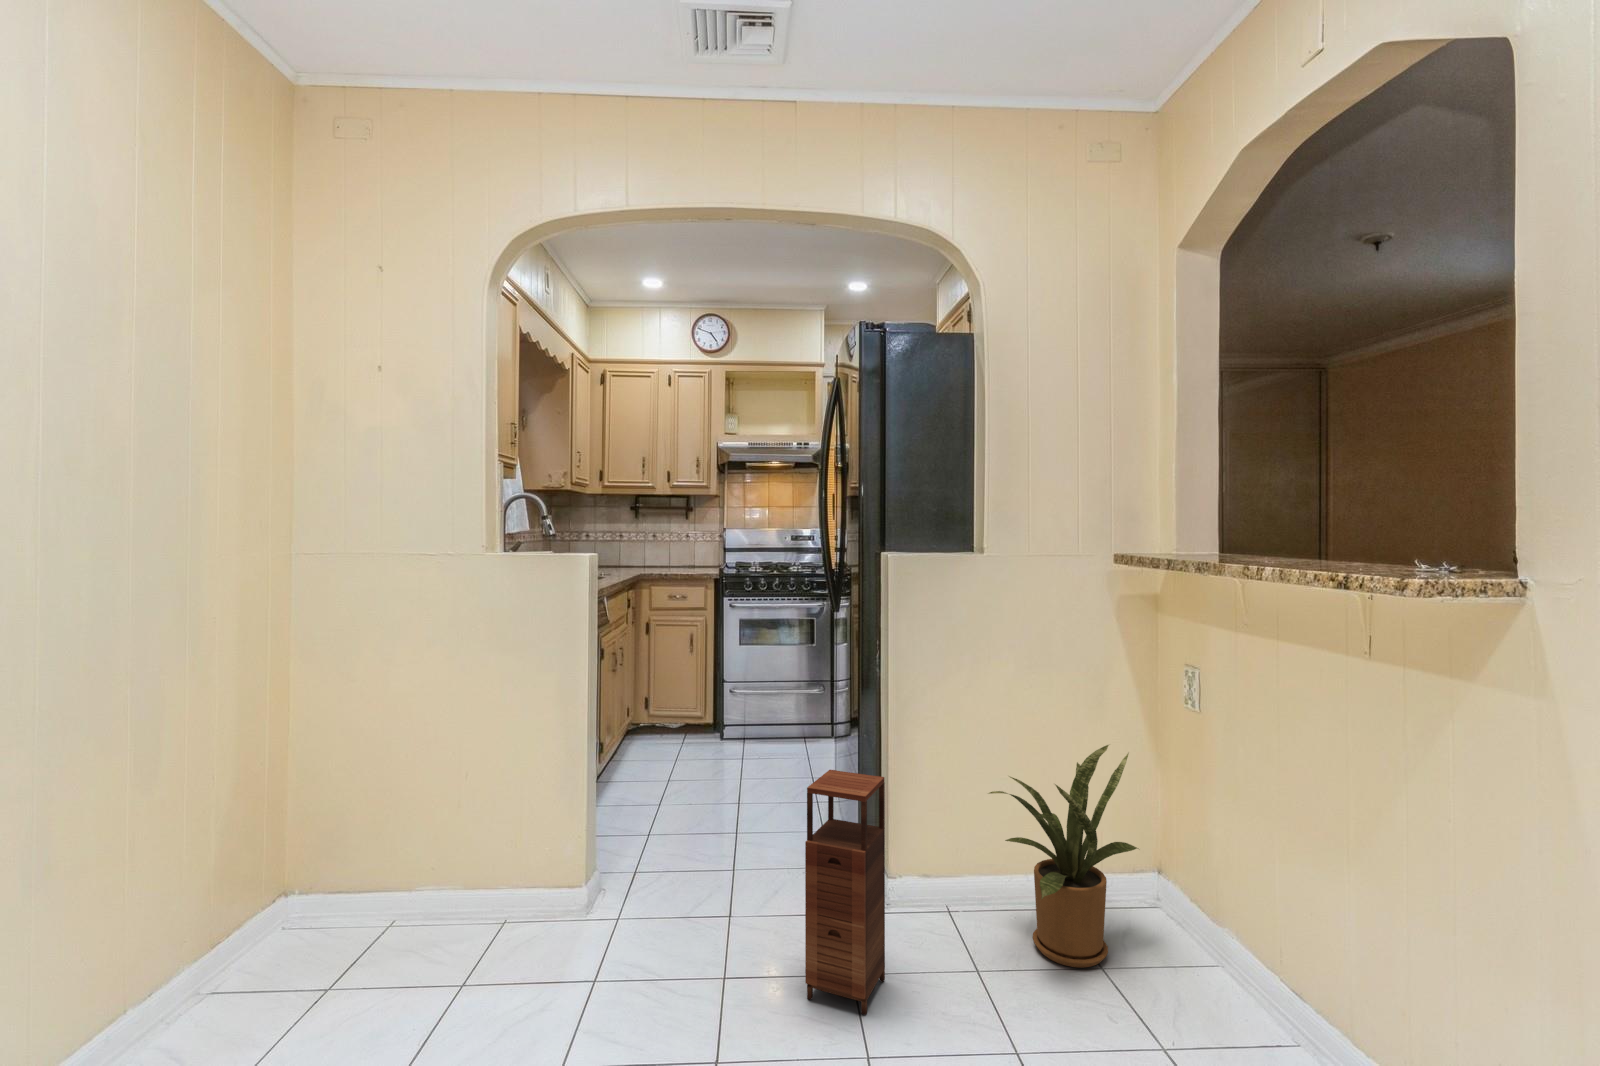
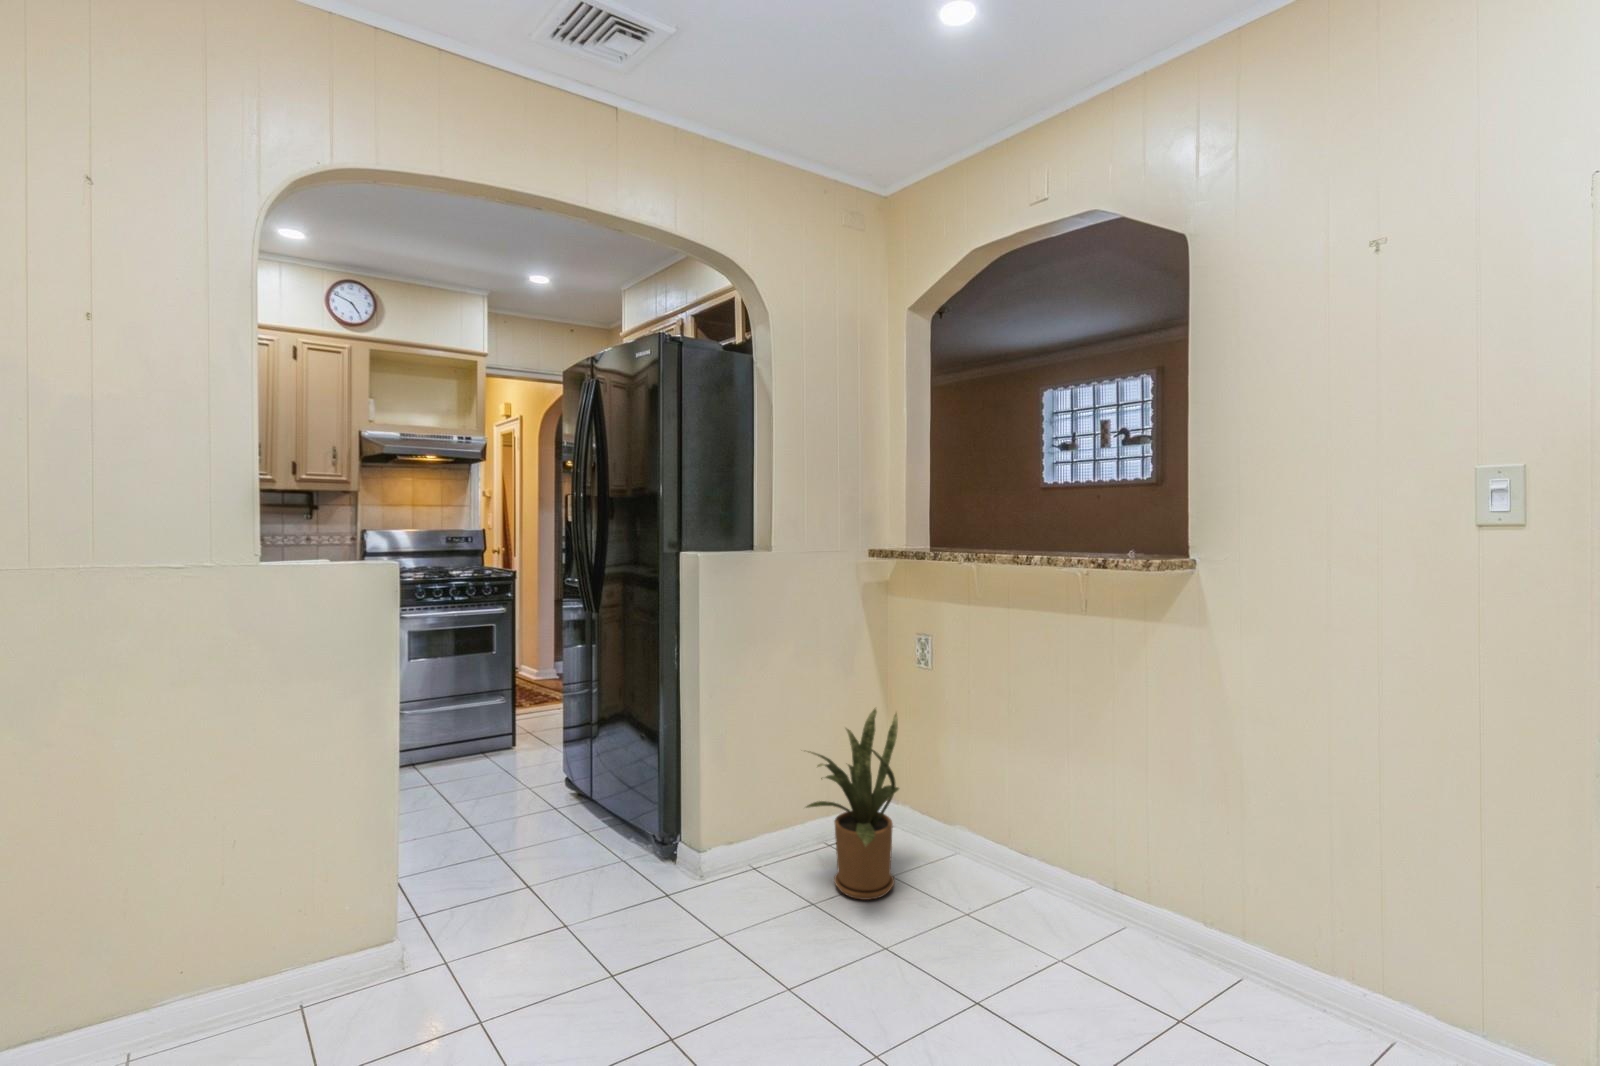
storage cabinet: present [805,770,885,1015] -> none [683,772,751,1017]

